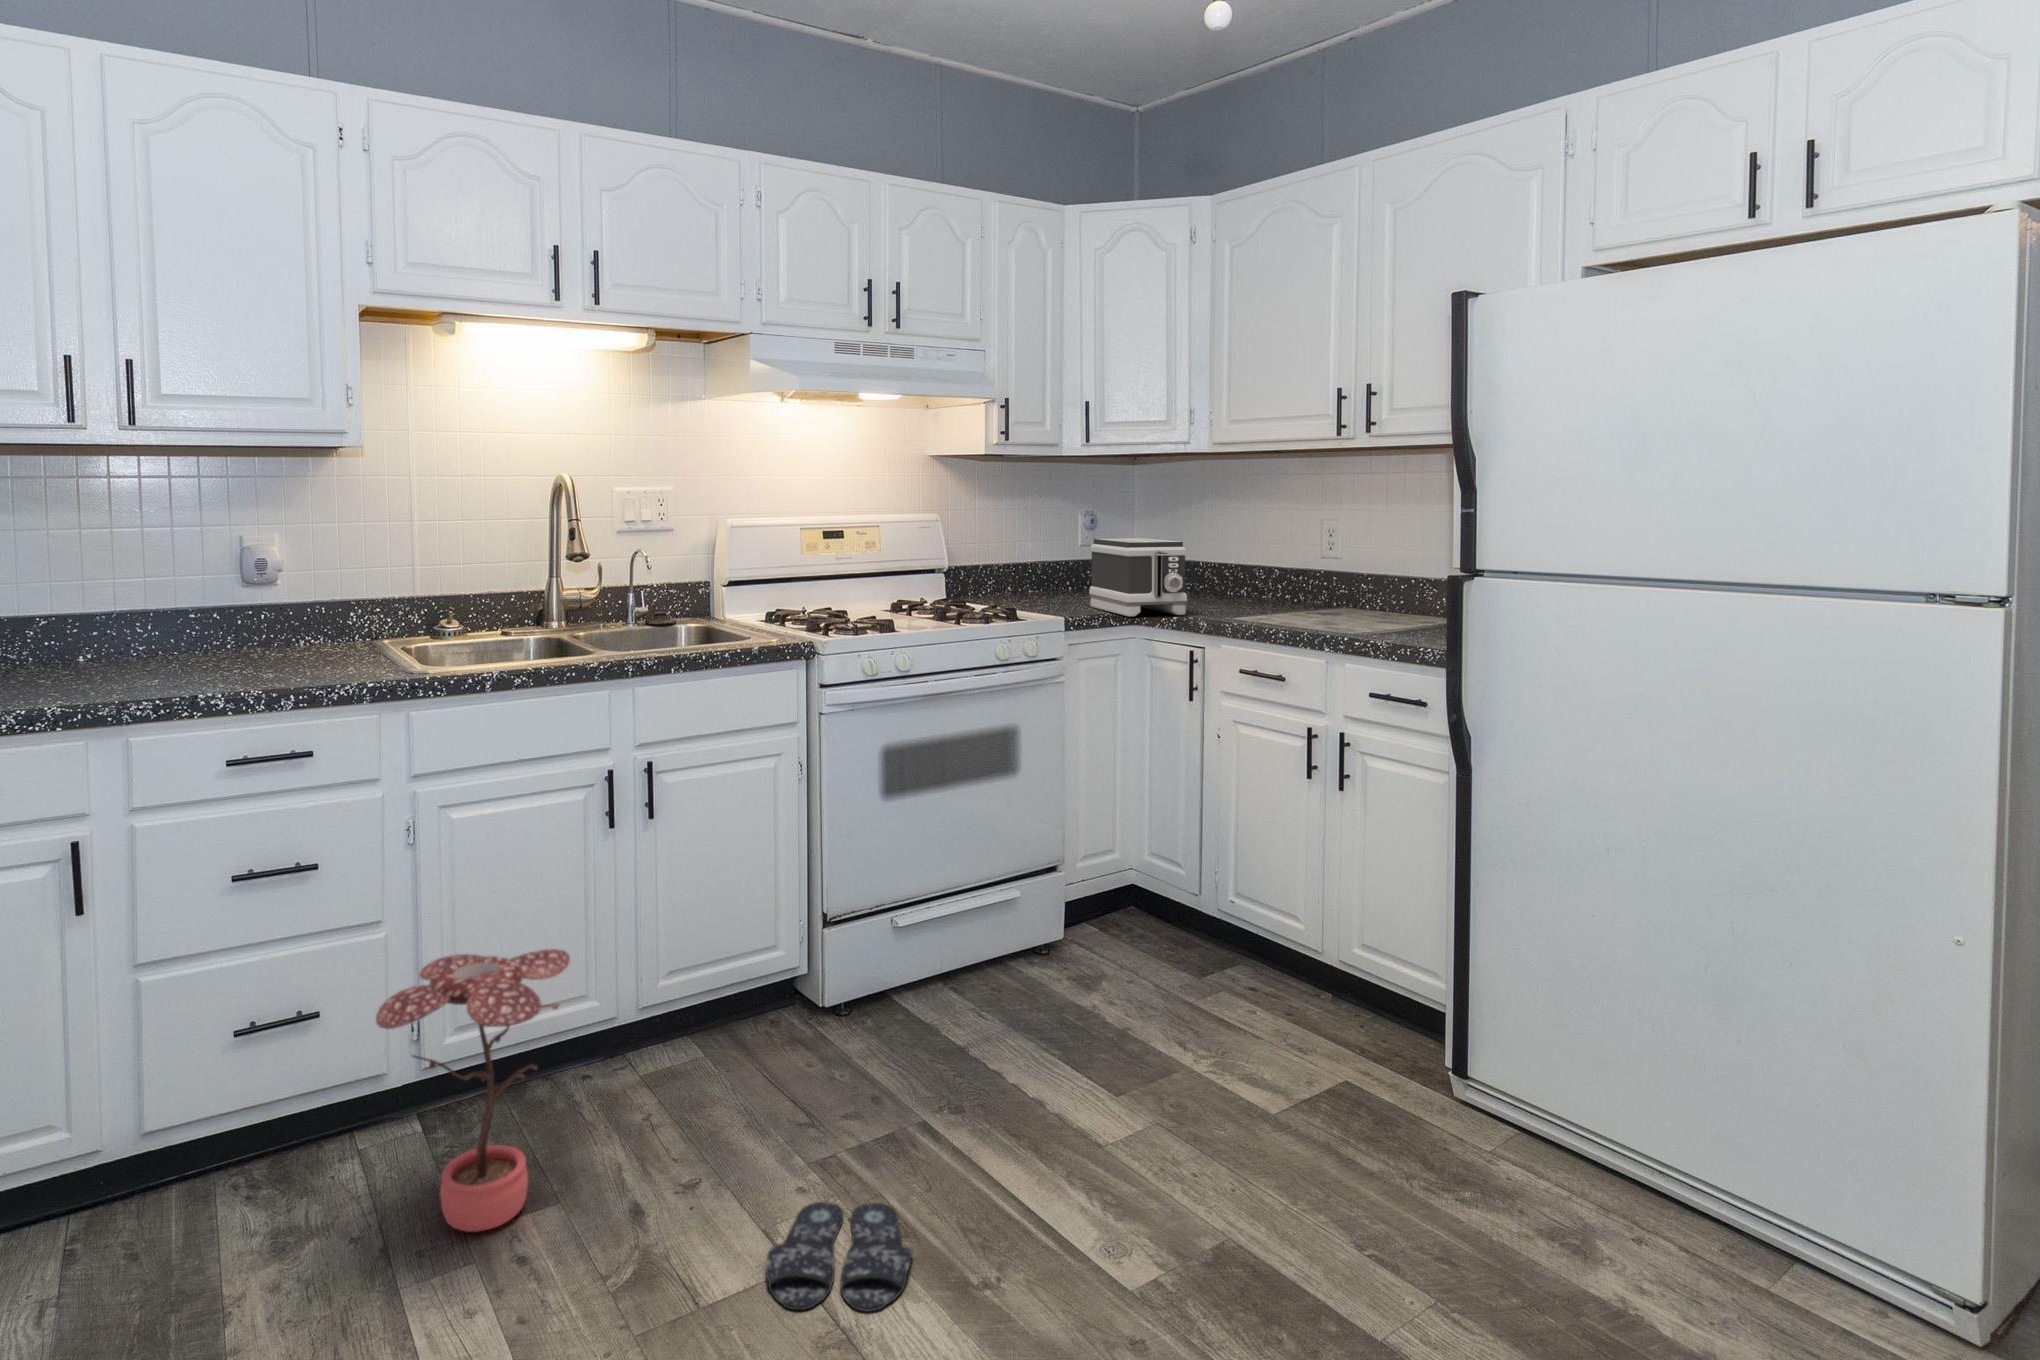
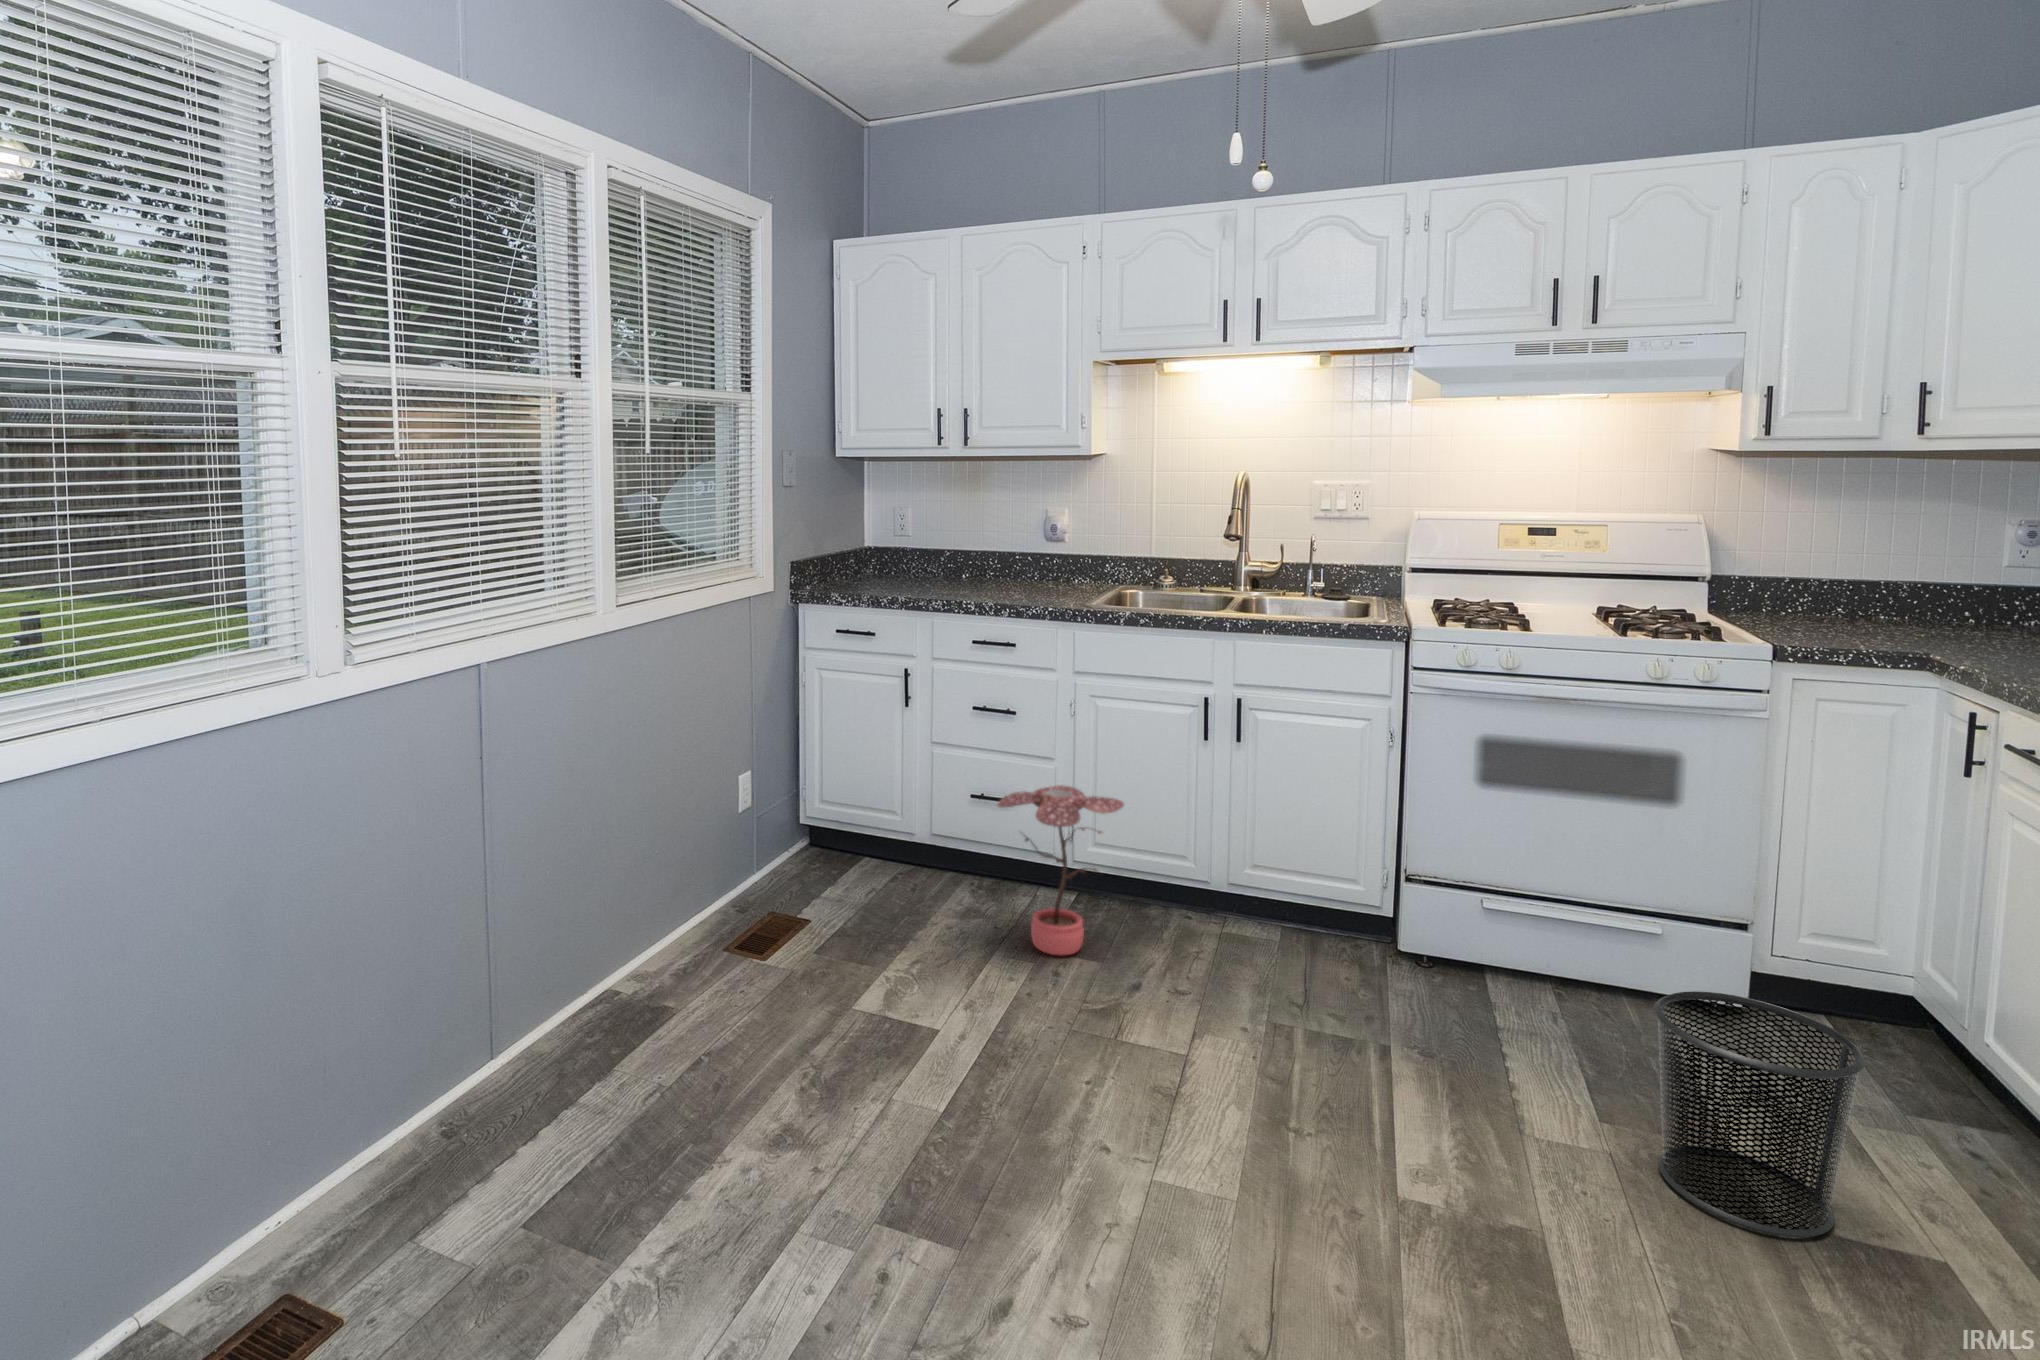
toaster: present [1089,538,1187,616] -> none [1870,555,1987,659]
trash can: none [1173,931,1322,1138] -> present [1654,991,1865,1237]
slippers: present [766,1202,912,1312] -> none [1153,1034,1285,1101]

